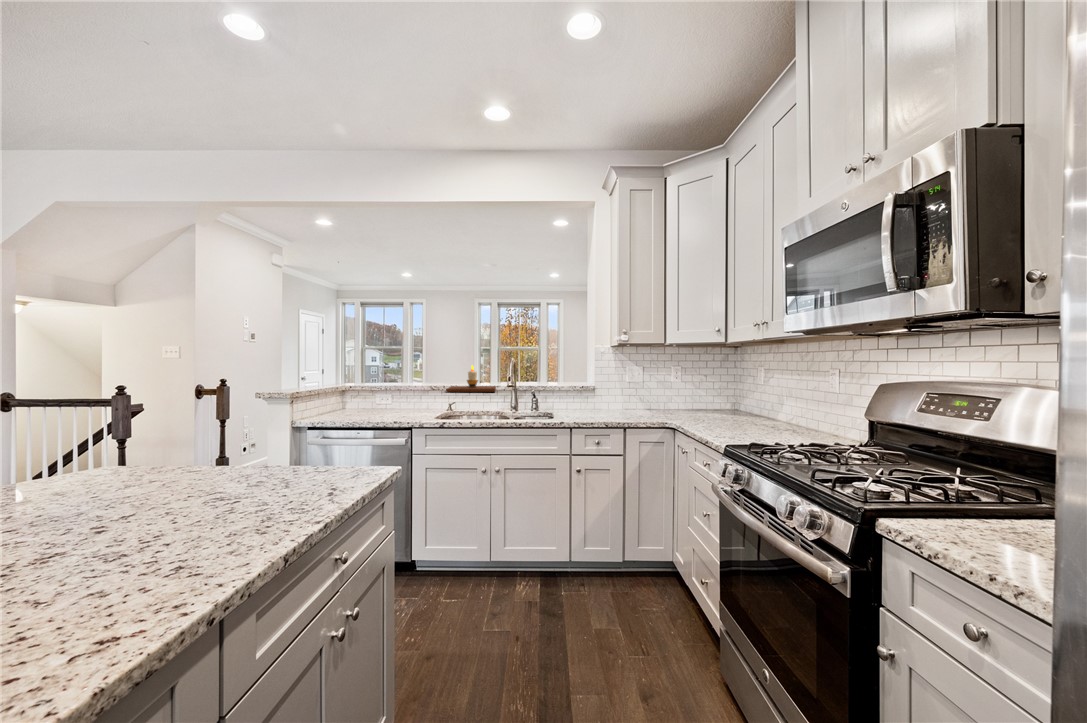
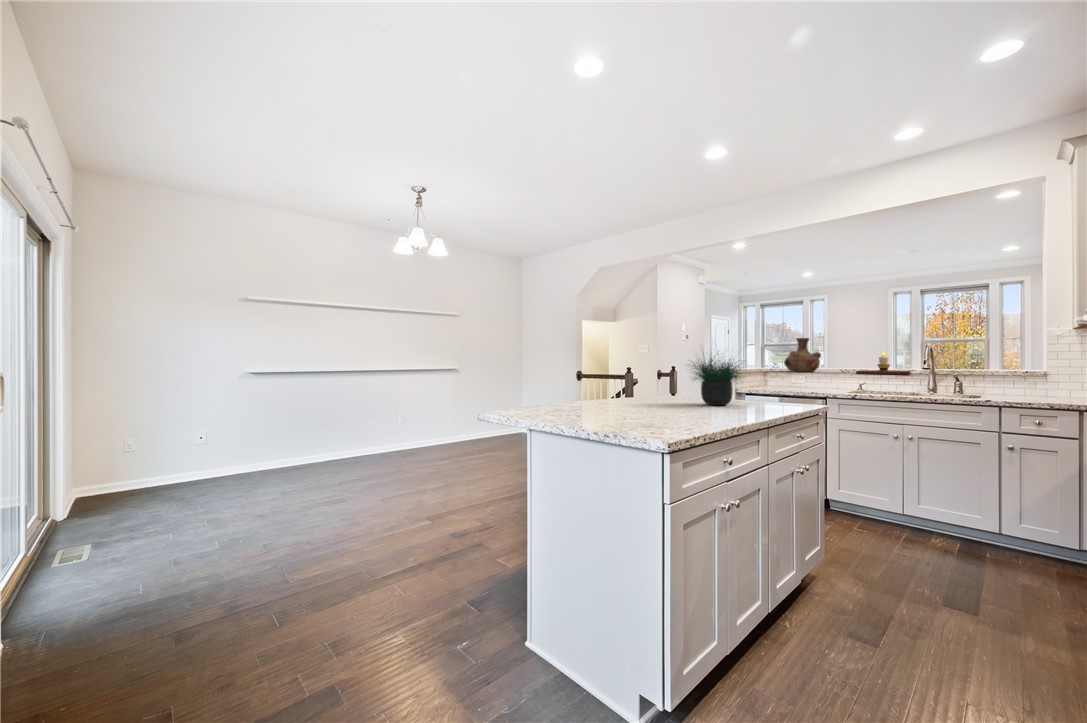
vase: none [367,346,410,390] -> present [784,338,821,372]
potted plant: none [50,353,264,515] -> present [694,353,742,405]

